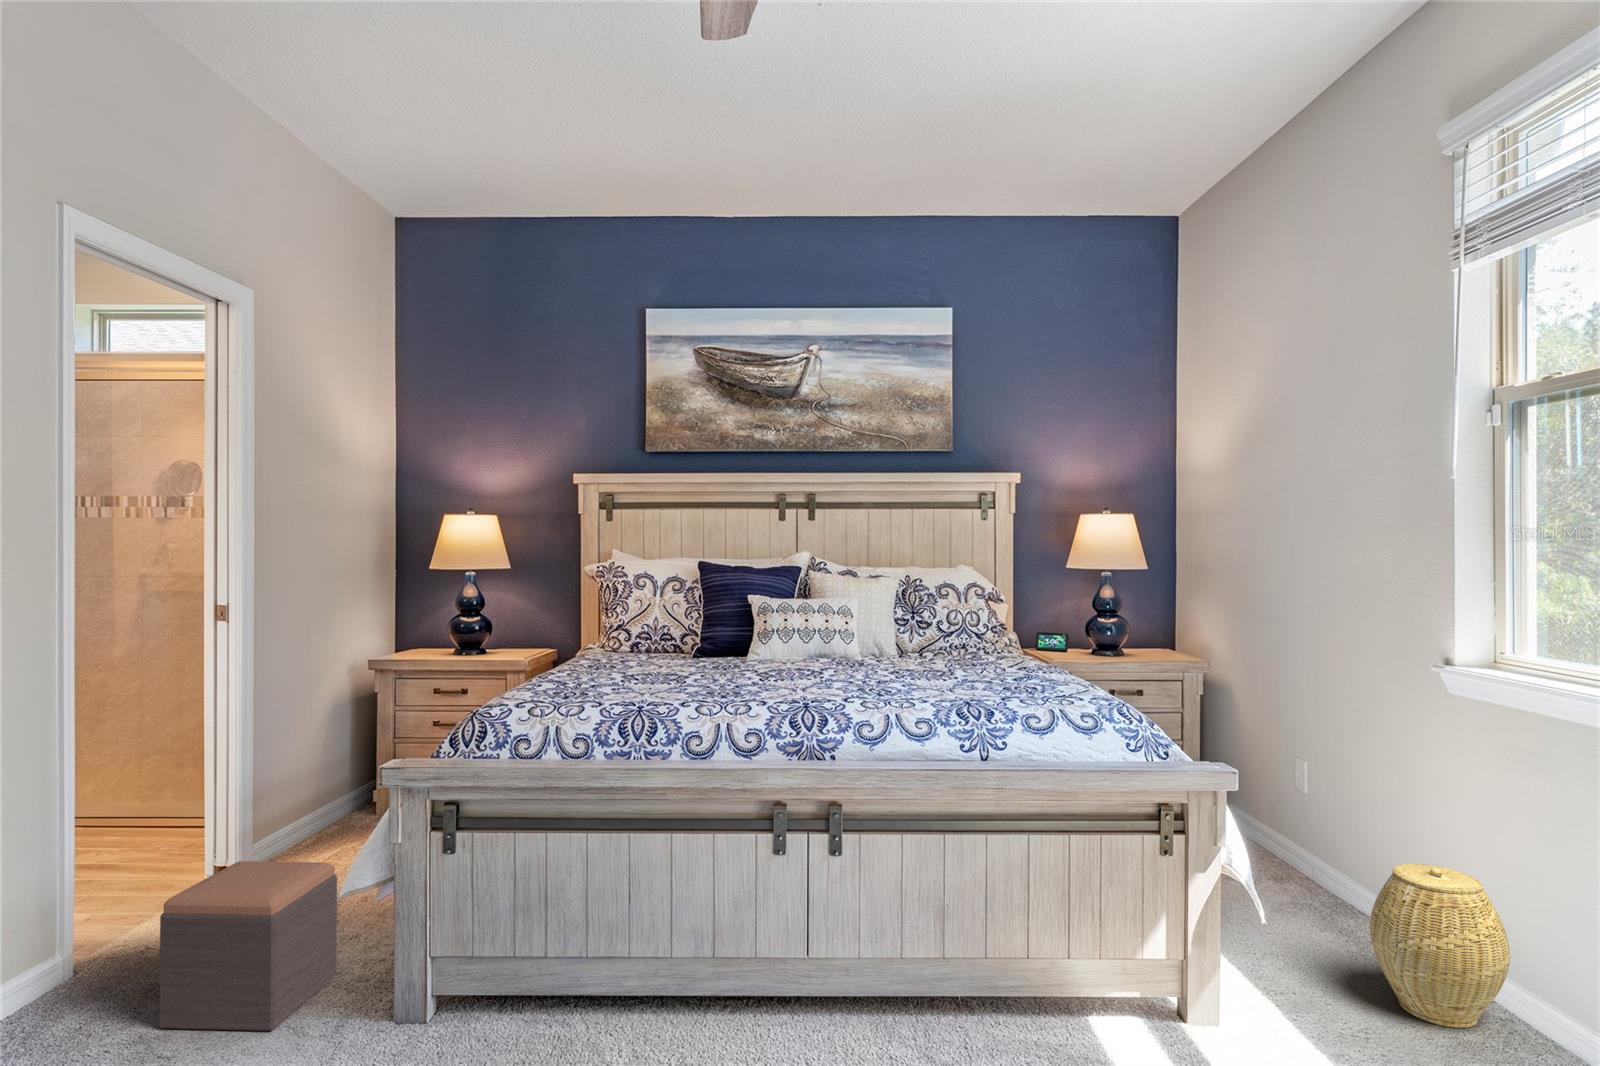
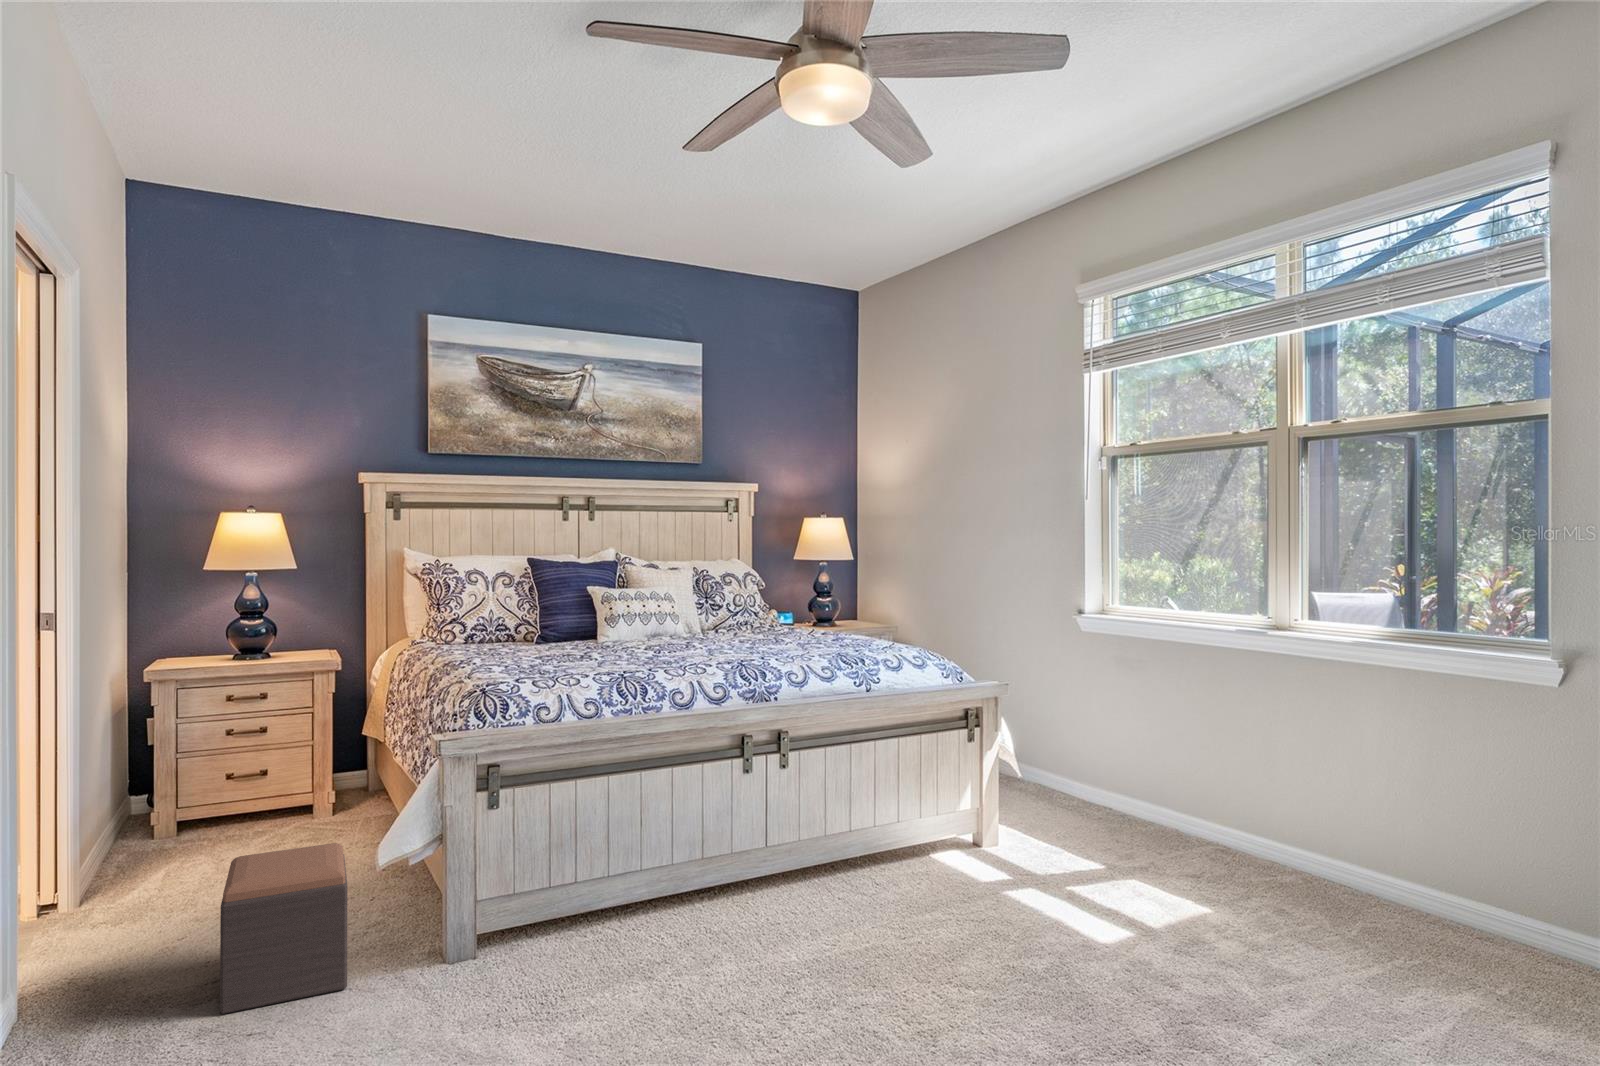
woven basket: present [1370,864,1510,1028] -> none [1053,732,1124,822]

